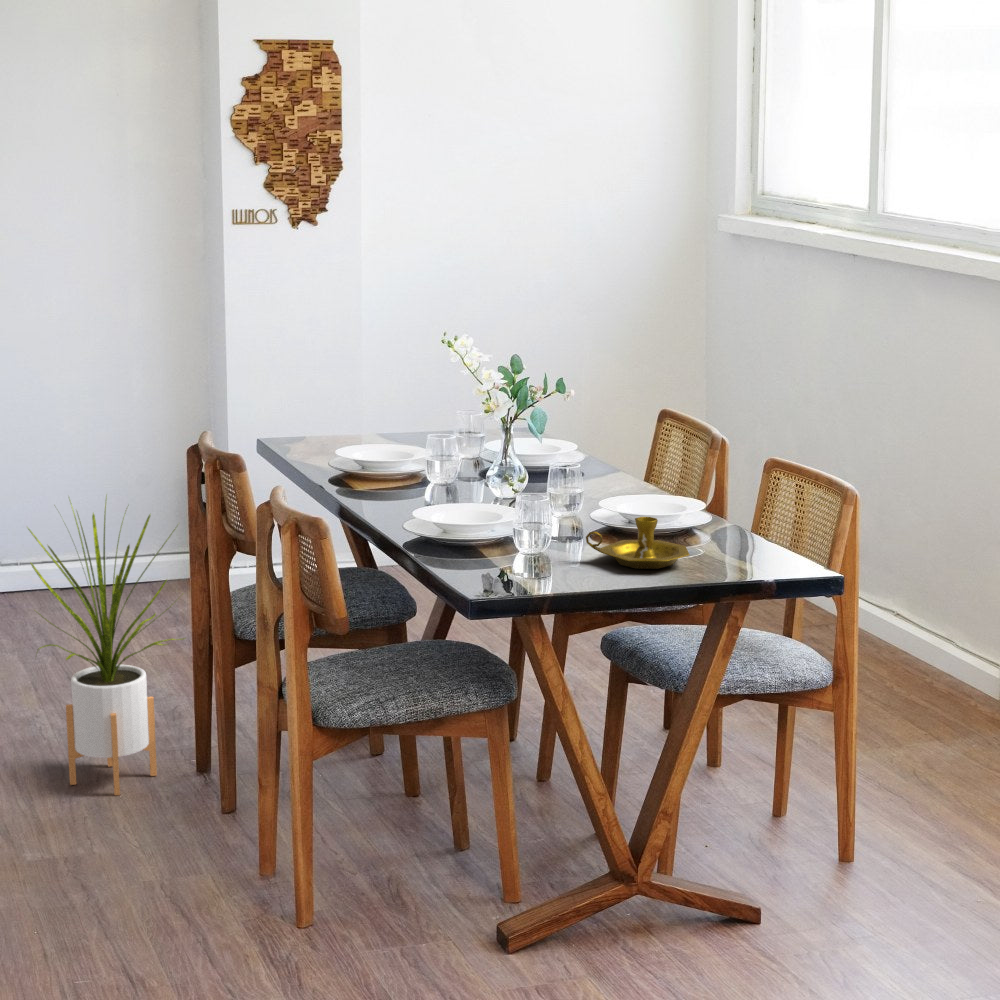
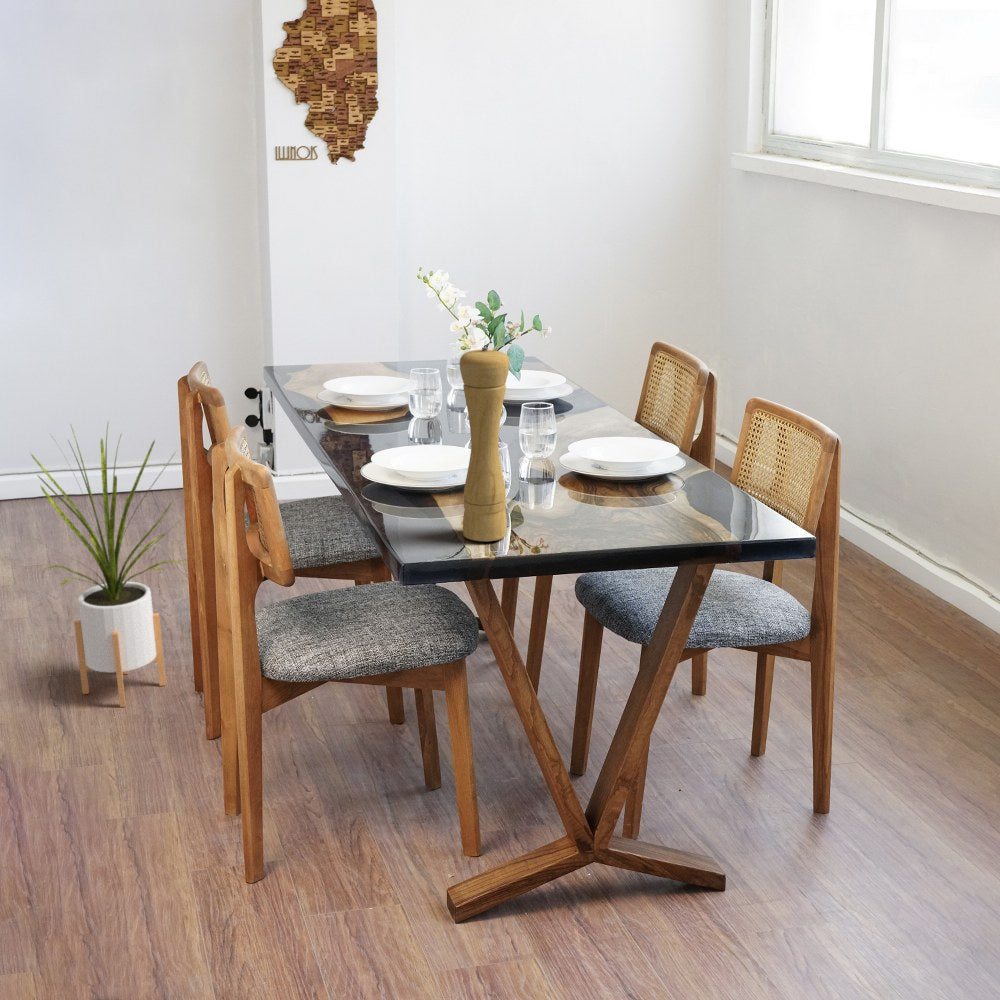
pepper mill: none [516,401,561,578] -> present [460,347,510,541]
candlestick: present [586,517,690,569] -> none [543,471,655,530]

